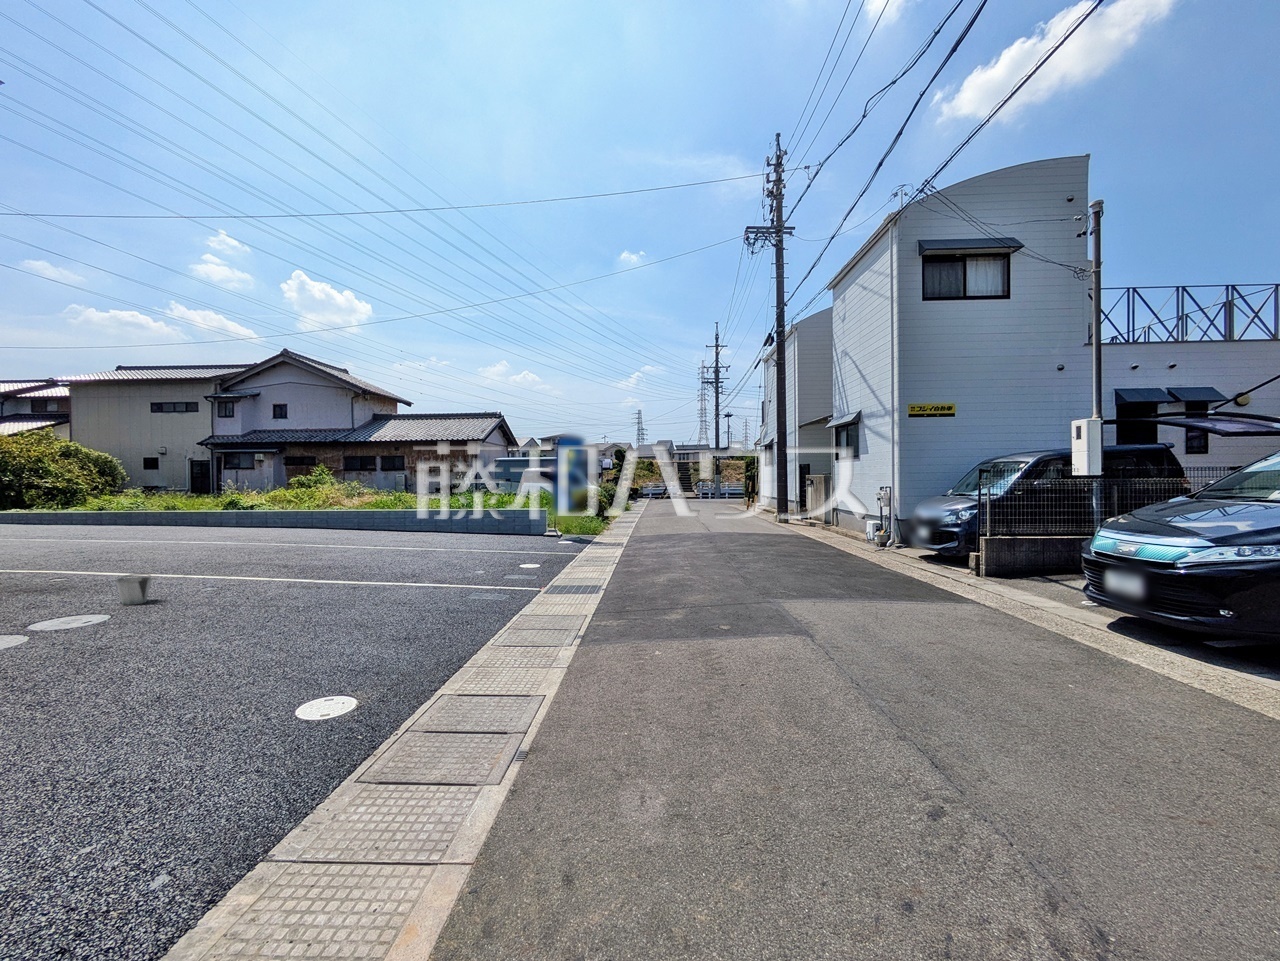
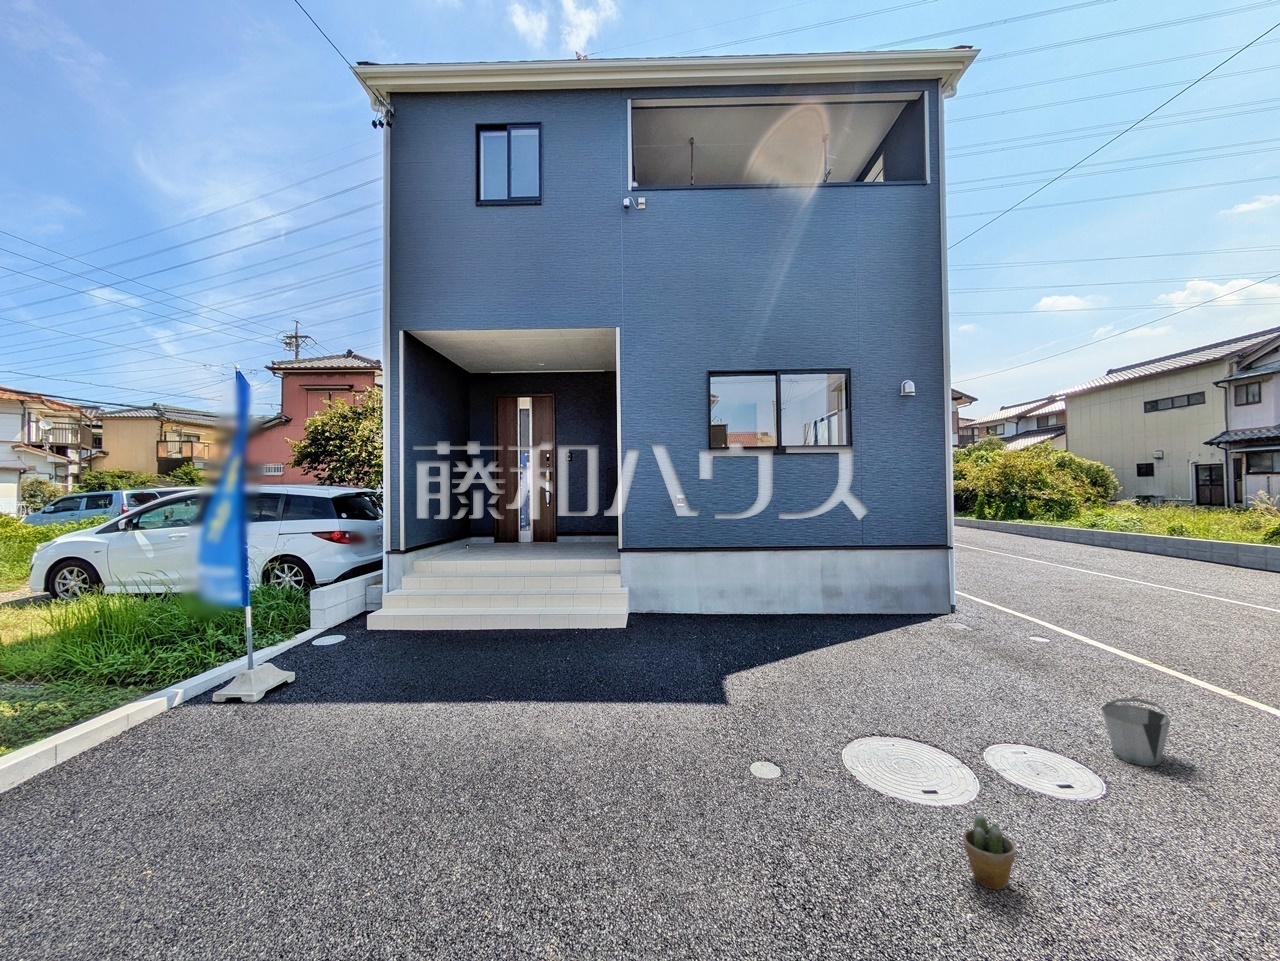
potted plant: none [46,613,77,645] -> present [963,815,1015,890]

